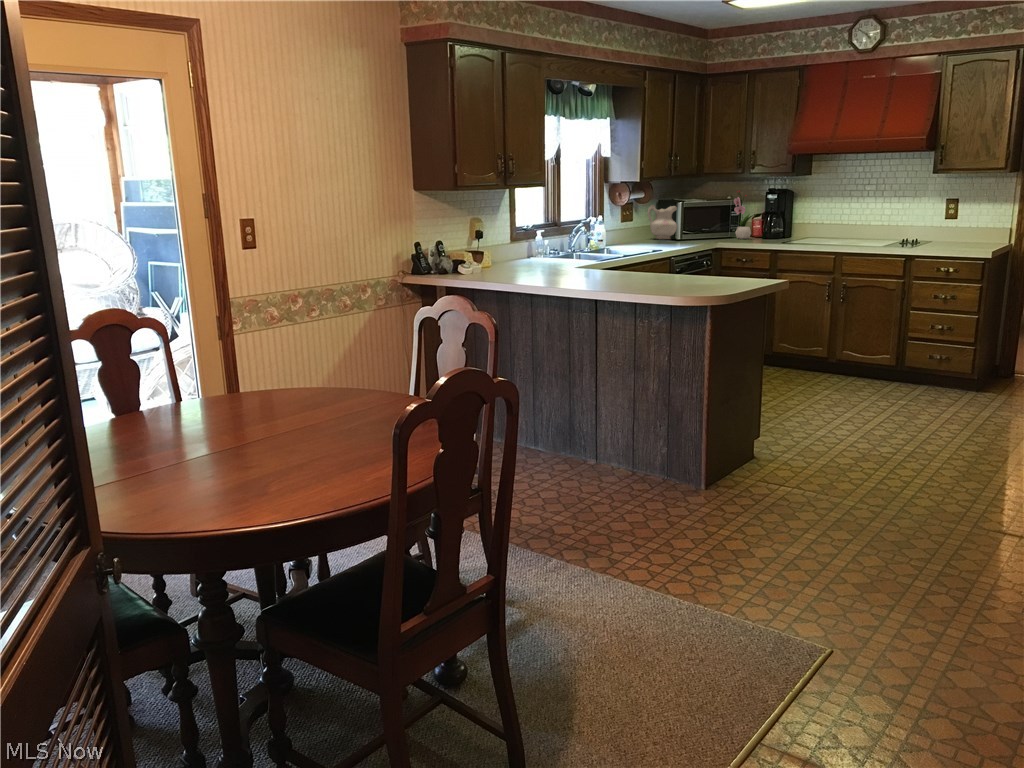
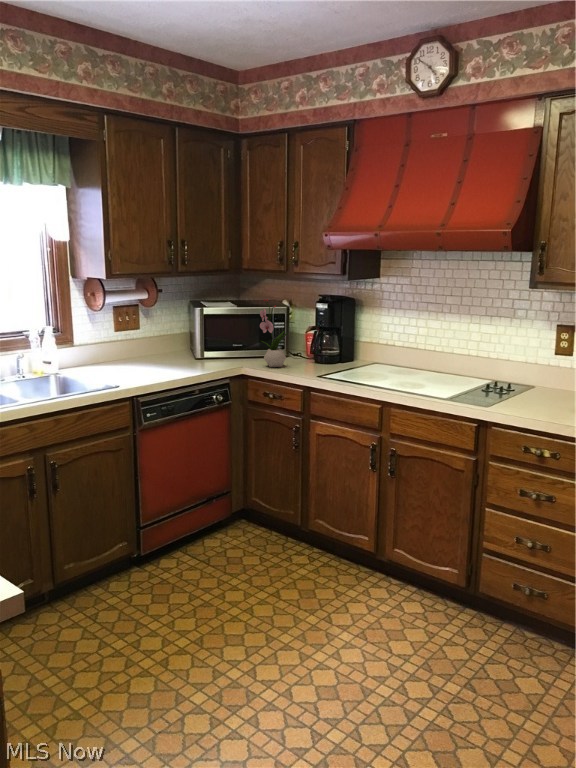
ceramic pitcher: present [648,205,677,239] -> none [128,320,172,370]

